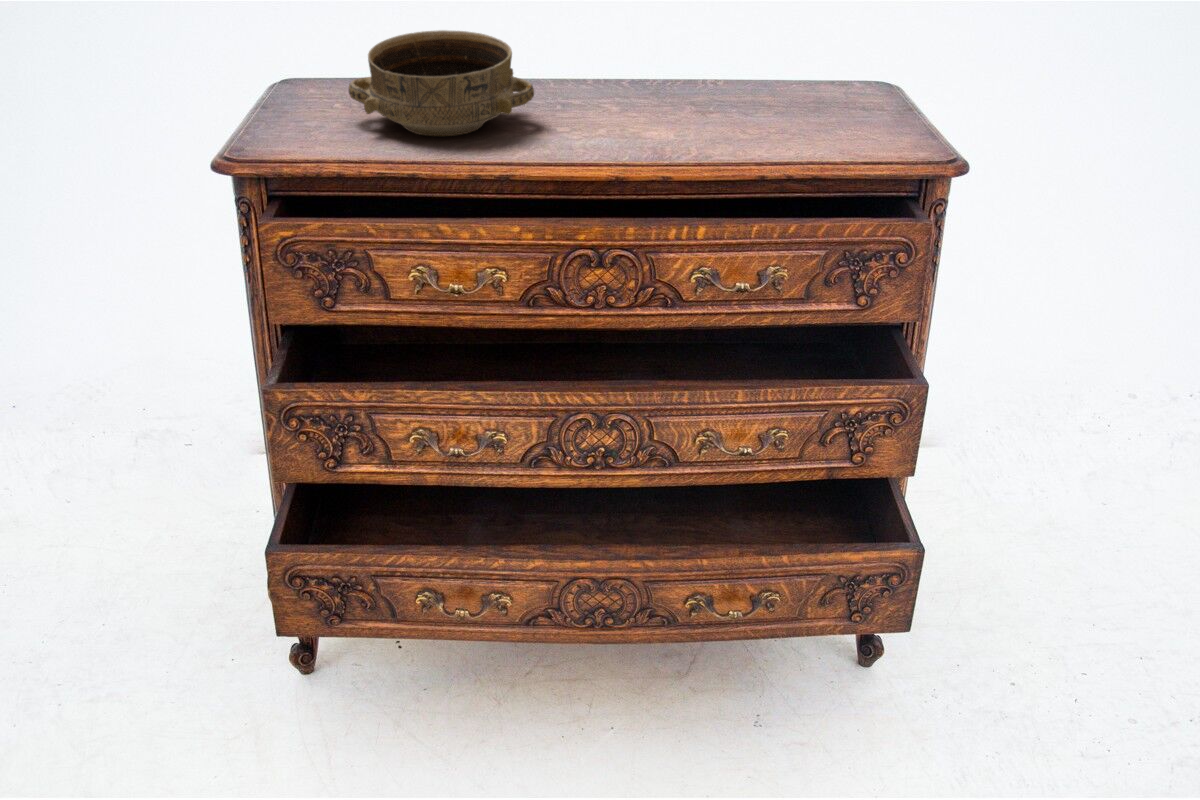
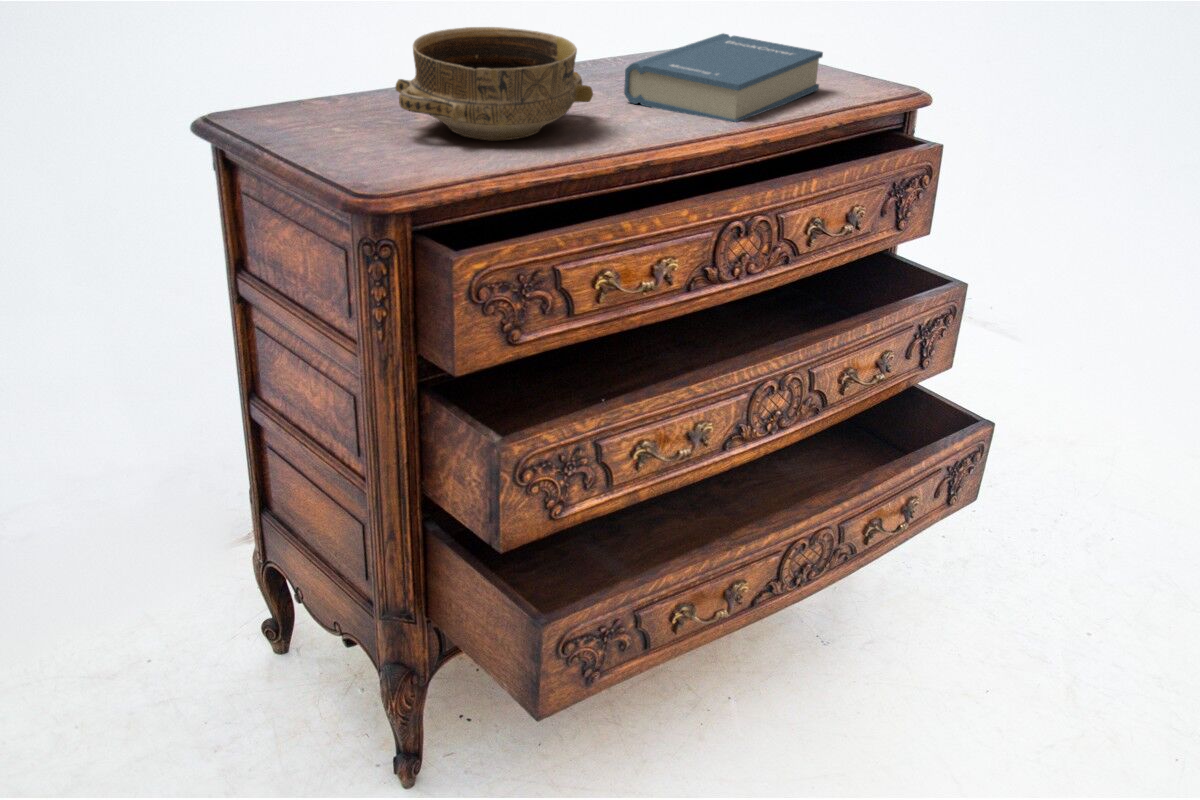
hardback book: none [610,67,823,161] -> present [624,34,823,122]

